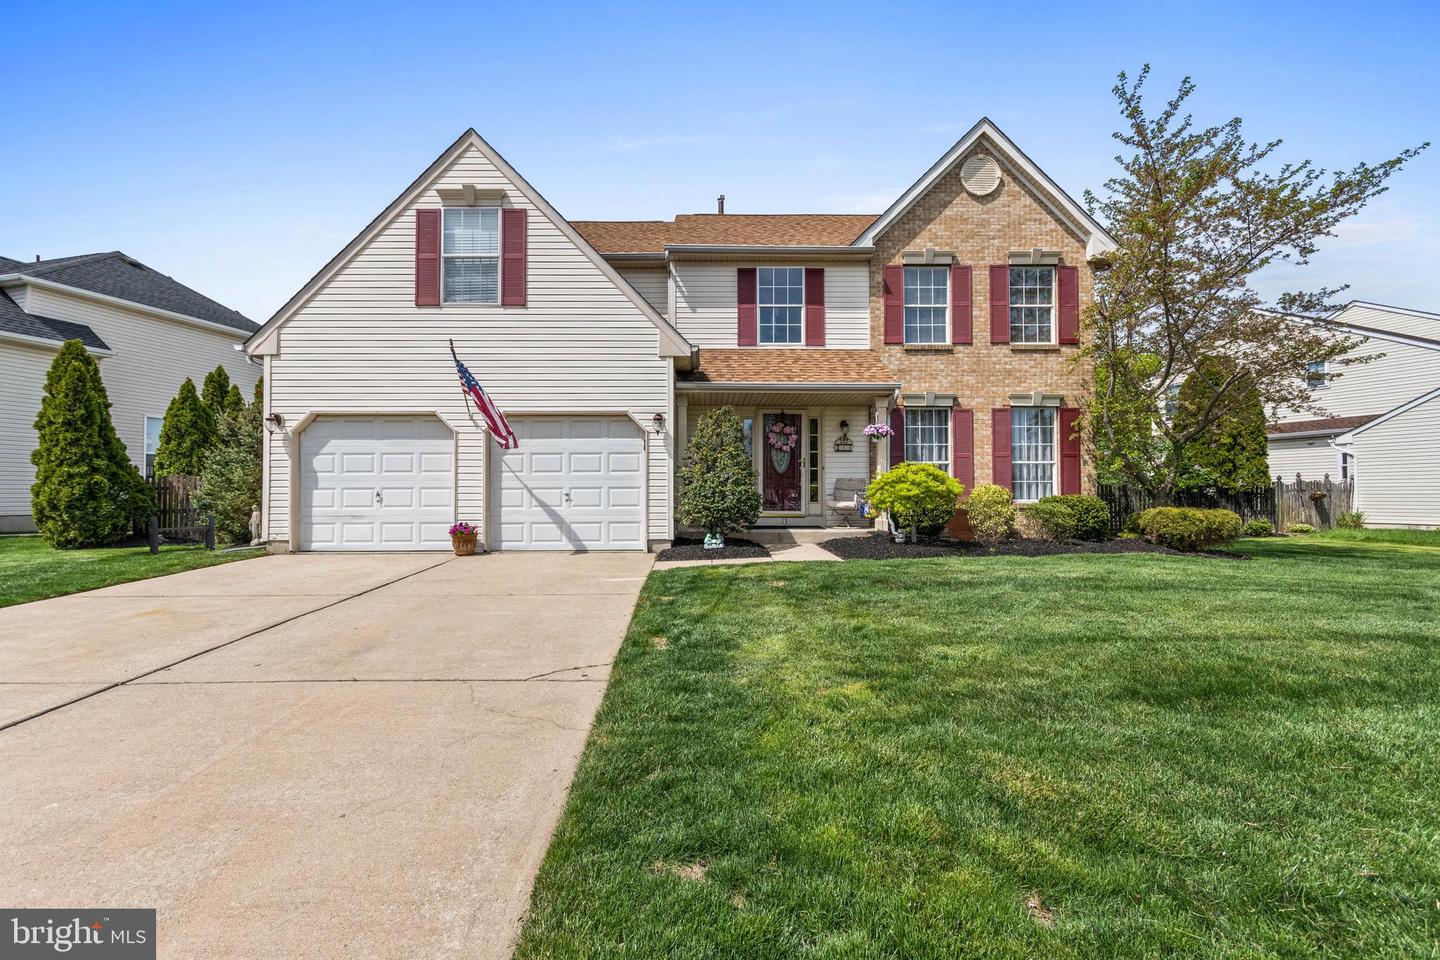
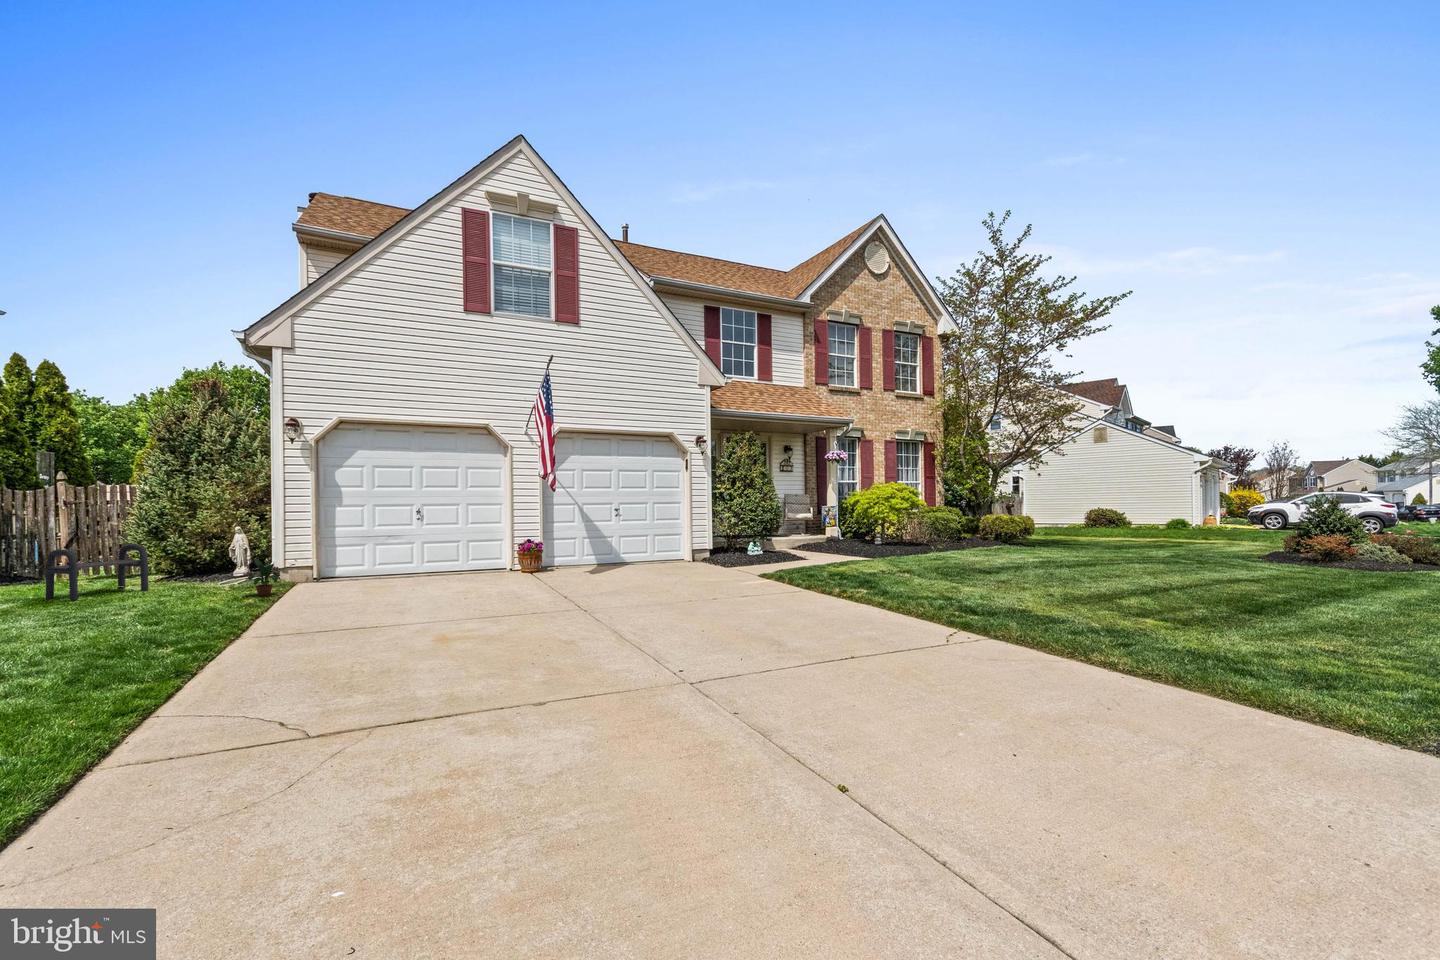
lounge chair: present [944,508,978,552] -> none [888,516,921,549]
potted plant: none [235,528,266,559] -> present [245,558,281,596]

